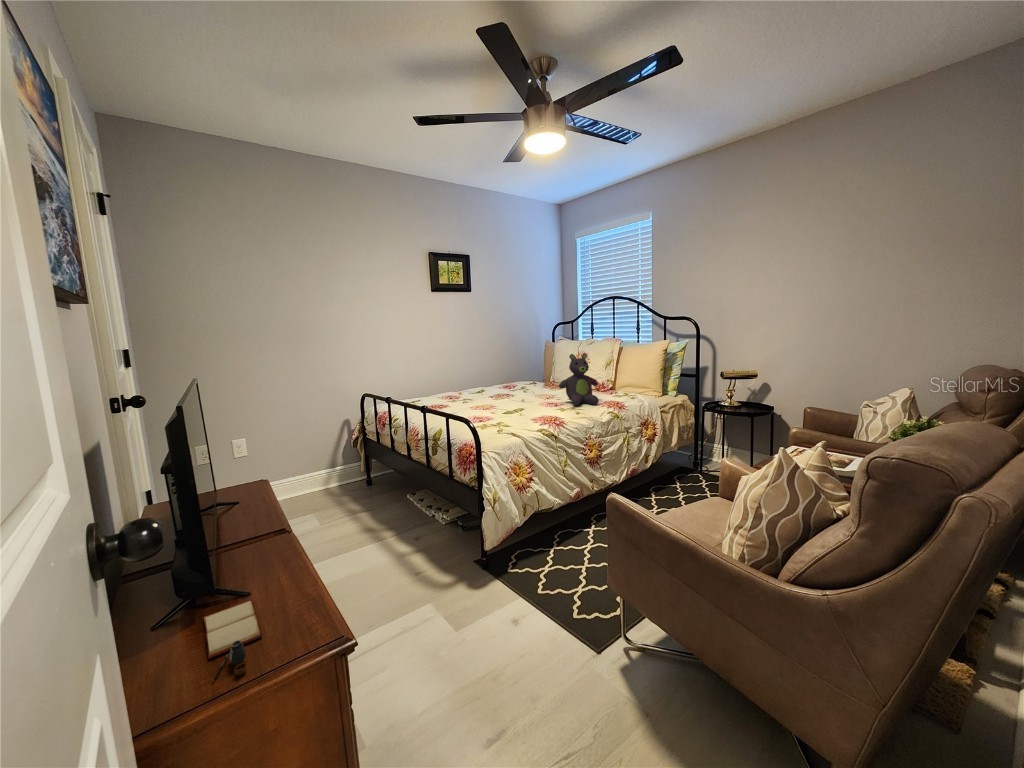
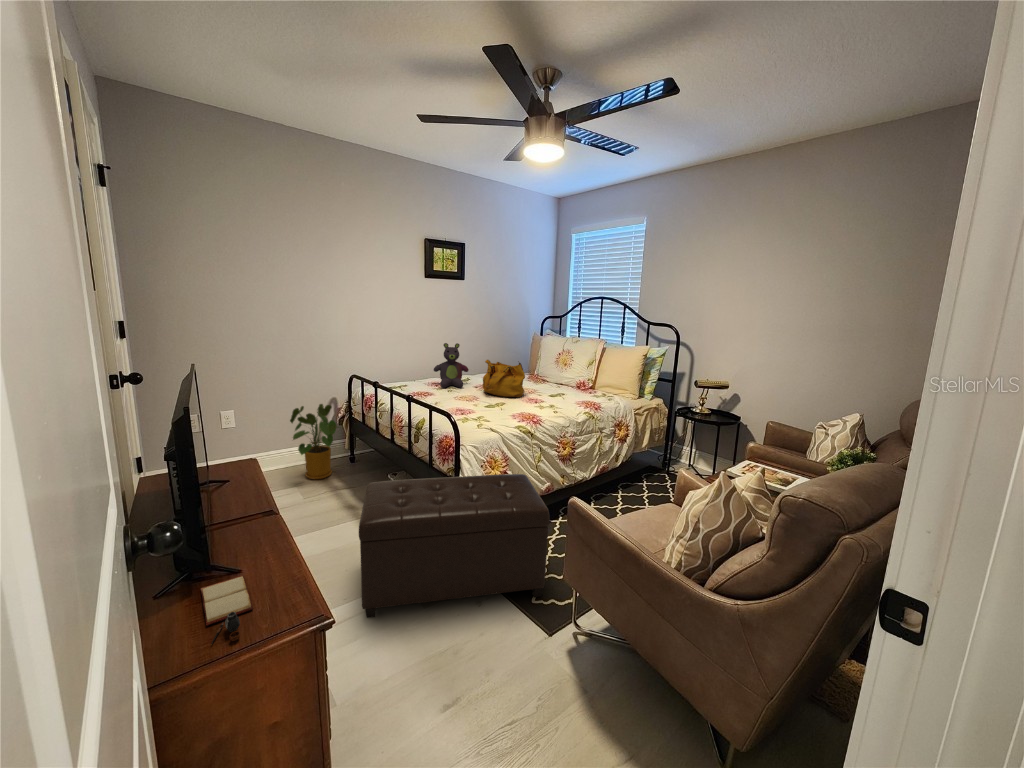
stuffed bear: present [559,353,599,406] -> present [434,343,469,388]
handbag: none [499,366,543,404] -> present [483,360,525,397]
house plant: none [304,426,359,504] -> present [290,404,337,479]
ottoman: none [379,479,585,646] -> present [359,474,550,618]

